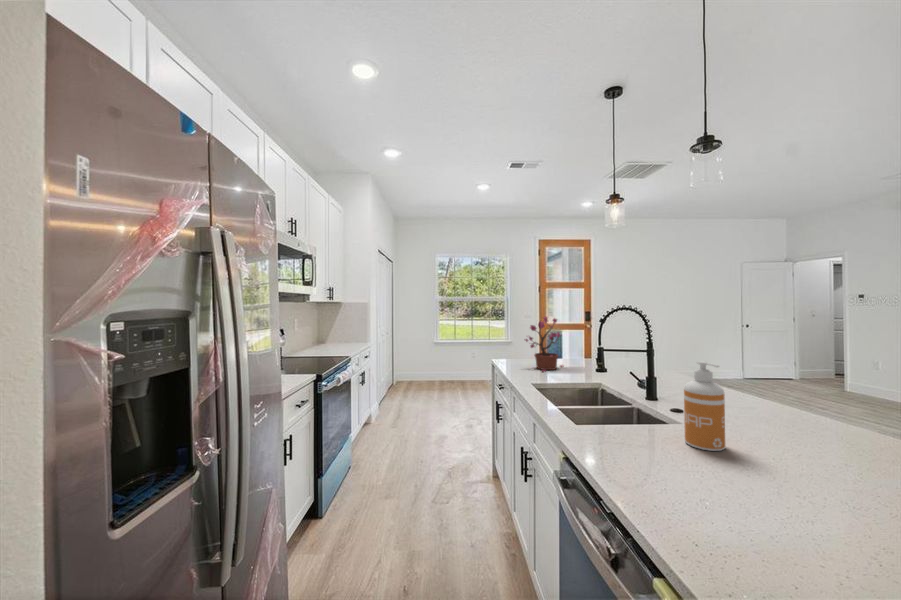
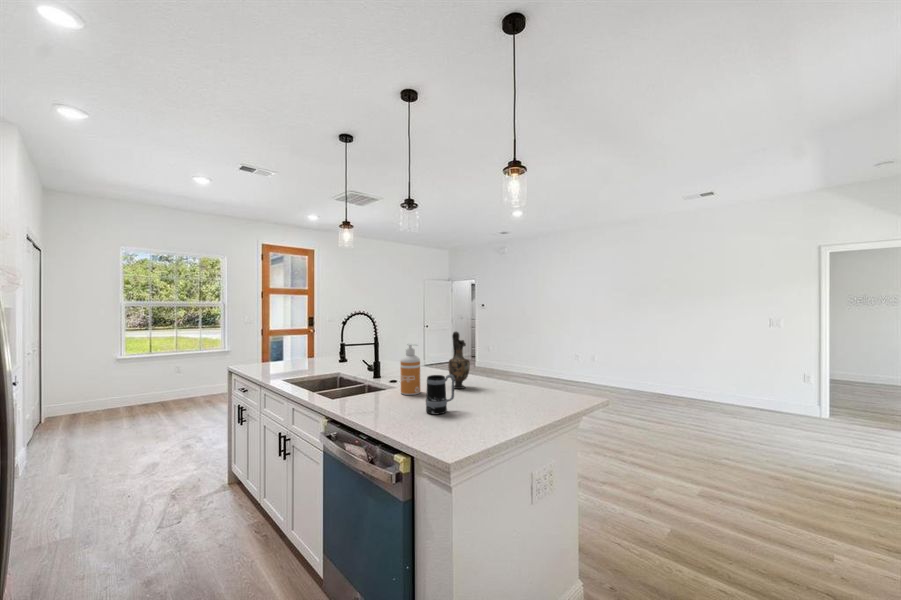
potted plant: present [525,317,563,372] -> none [268,321,305,371]
vase: none [792,346,854,462] -> present [448,332,470,389]
mug: none [733,435,814,524] -> present [426,374,455,414]

